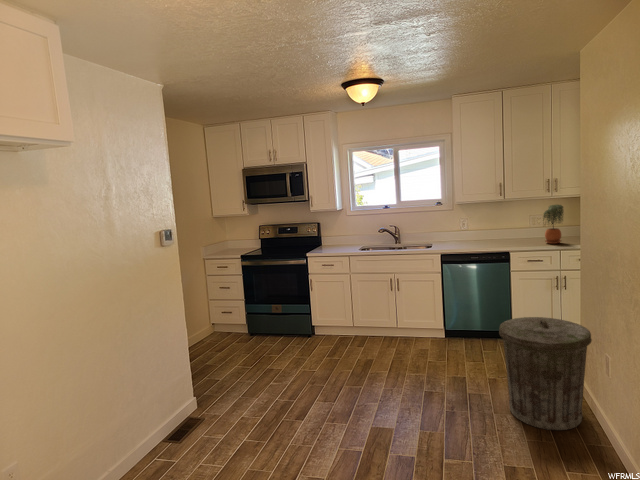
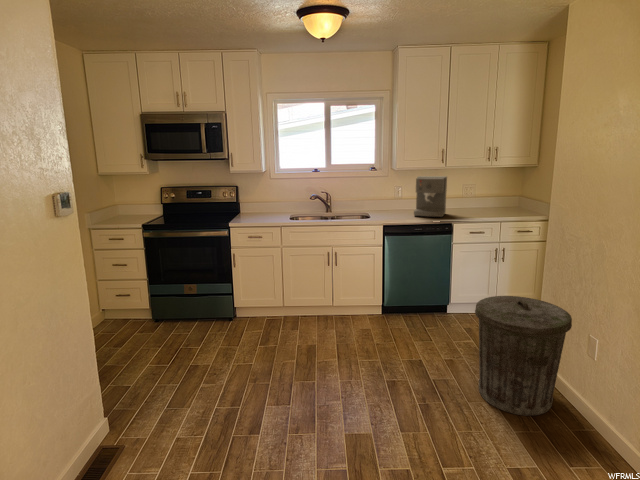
potted plant: present [543,205,563,244] -> none [480,176,501,216]
coffee maker: none [474,207,509,246] -> present [414,176,447,217]

